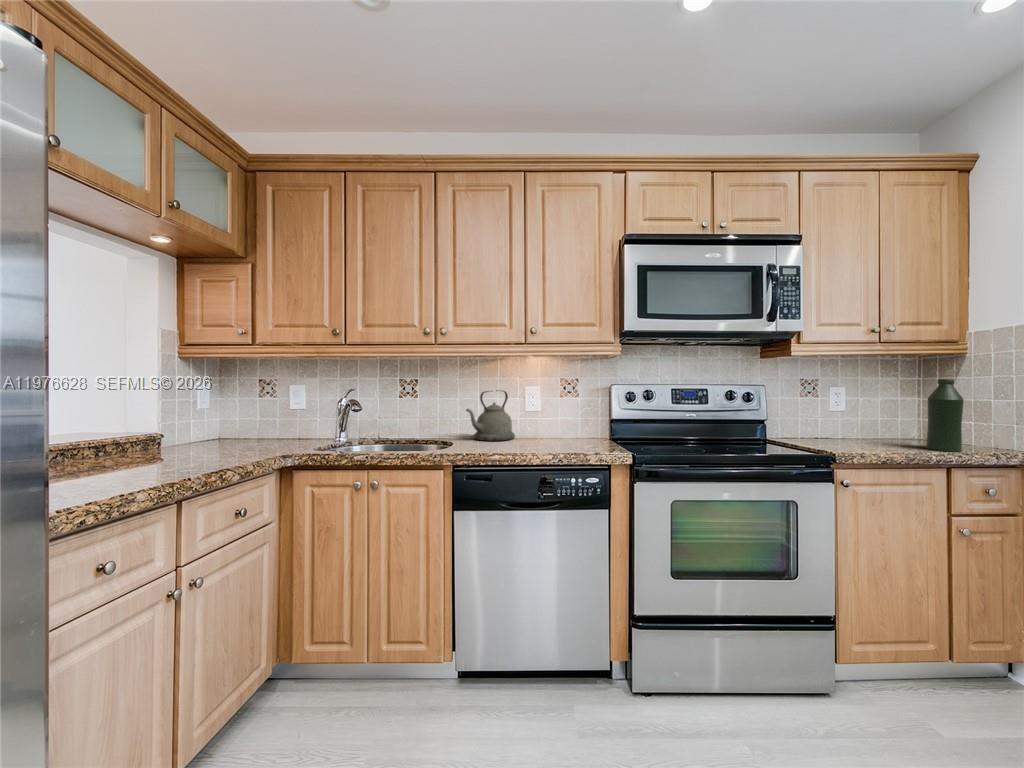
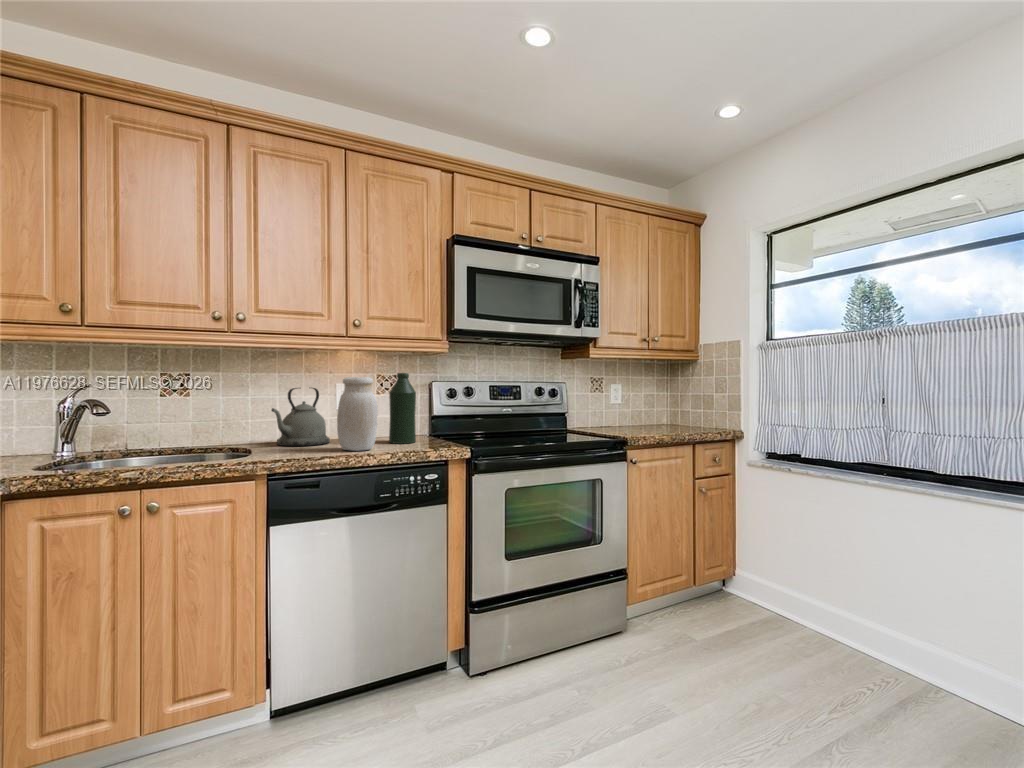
bottle: present [926,379,964,452] -> present [389,373,416,444]
jar: none [513,383,547,449] -> present [337,377,378,451]

